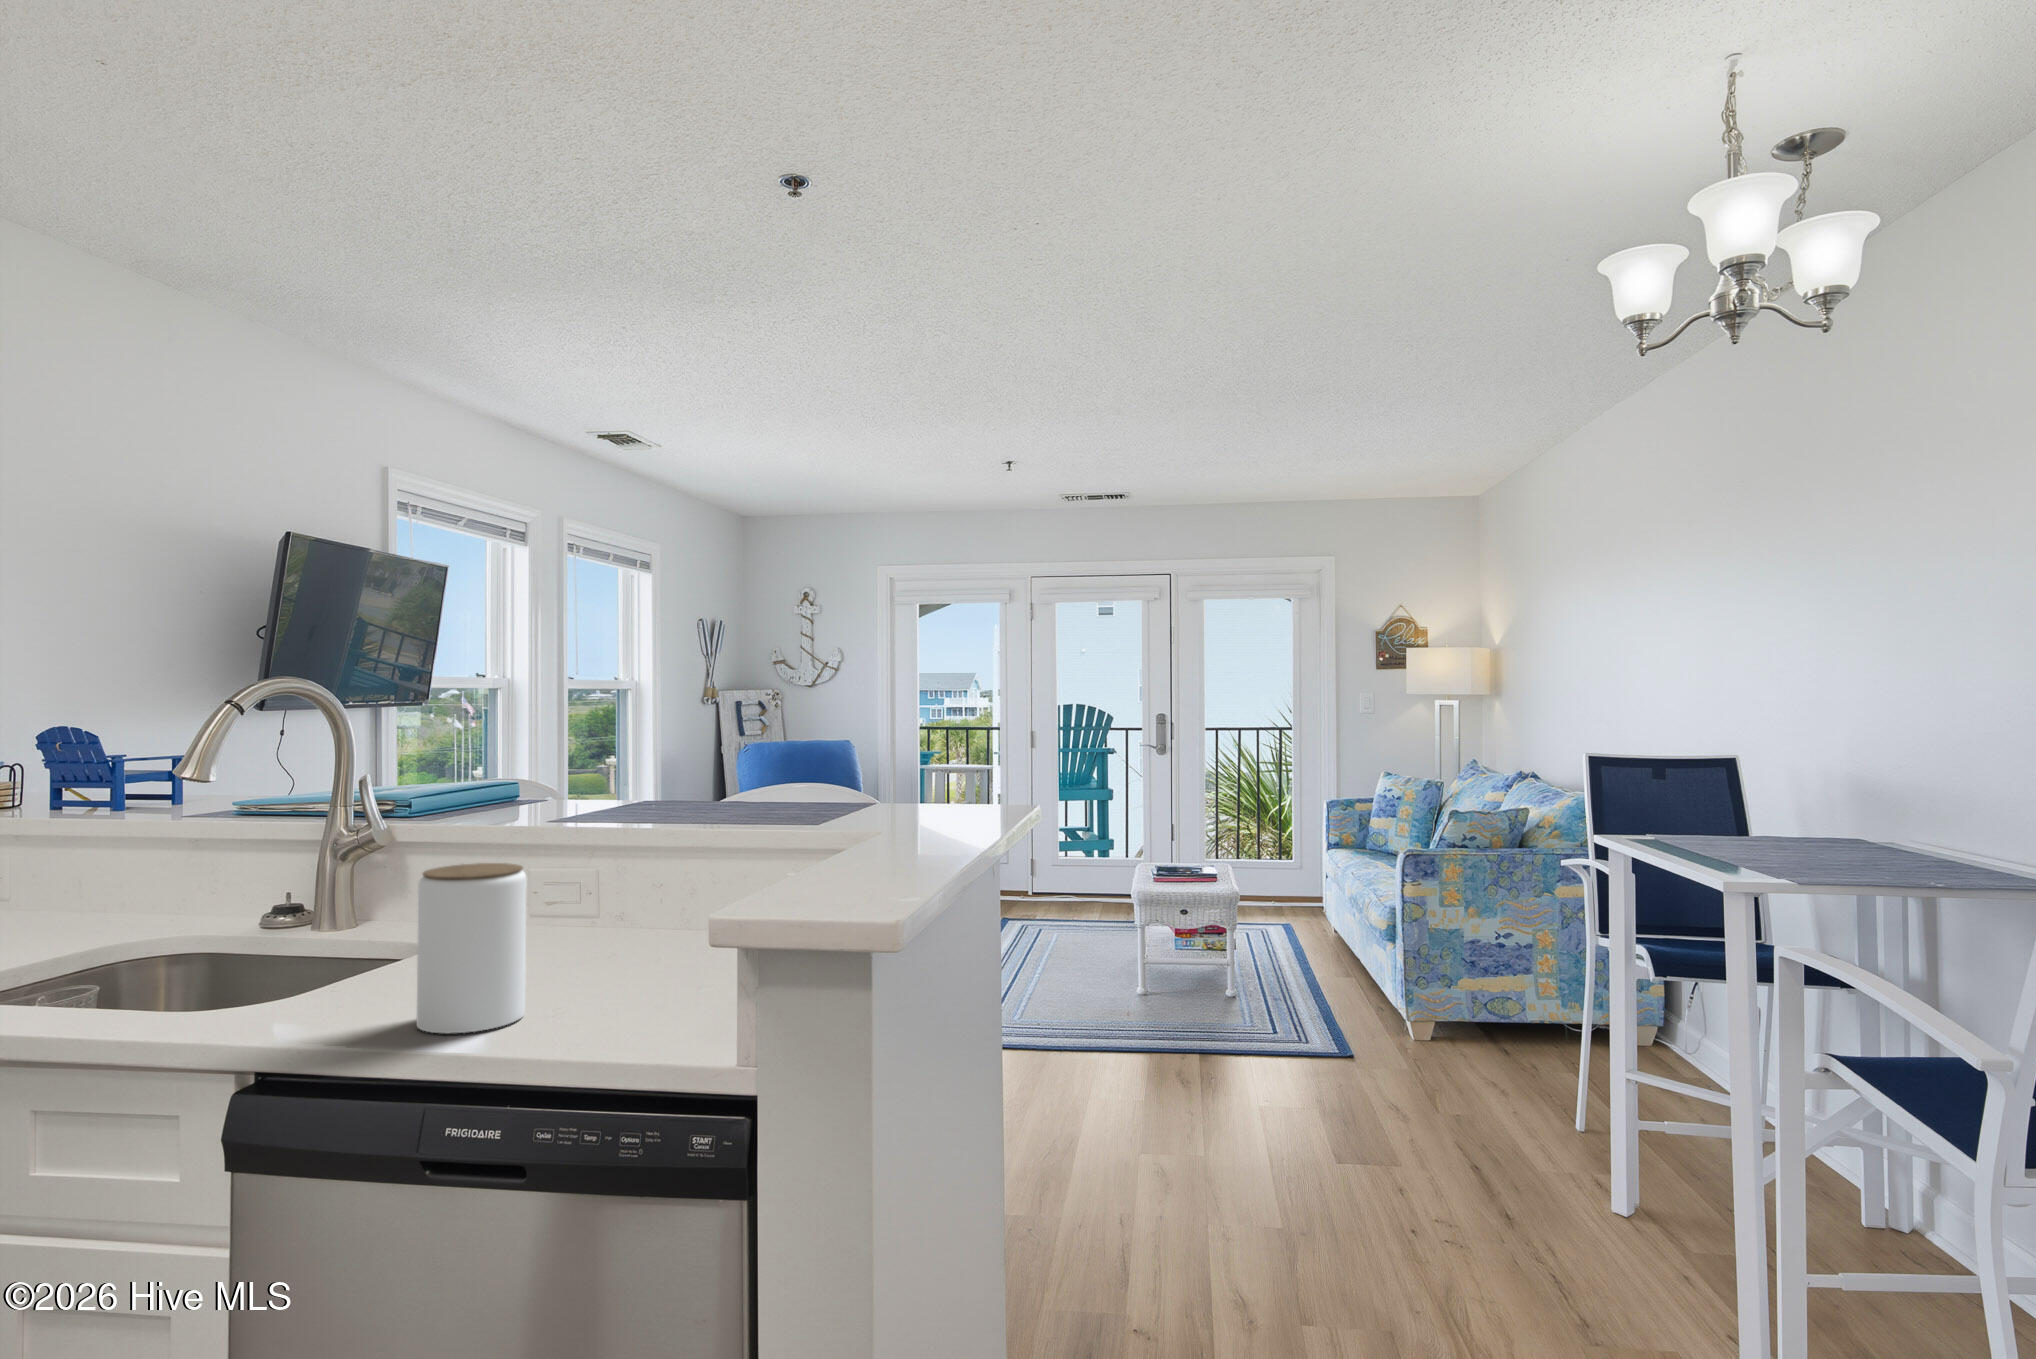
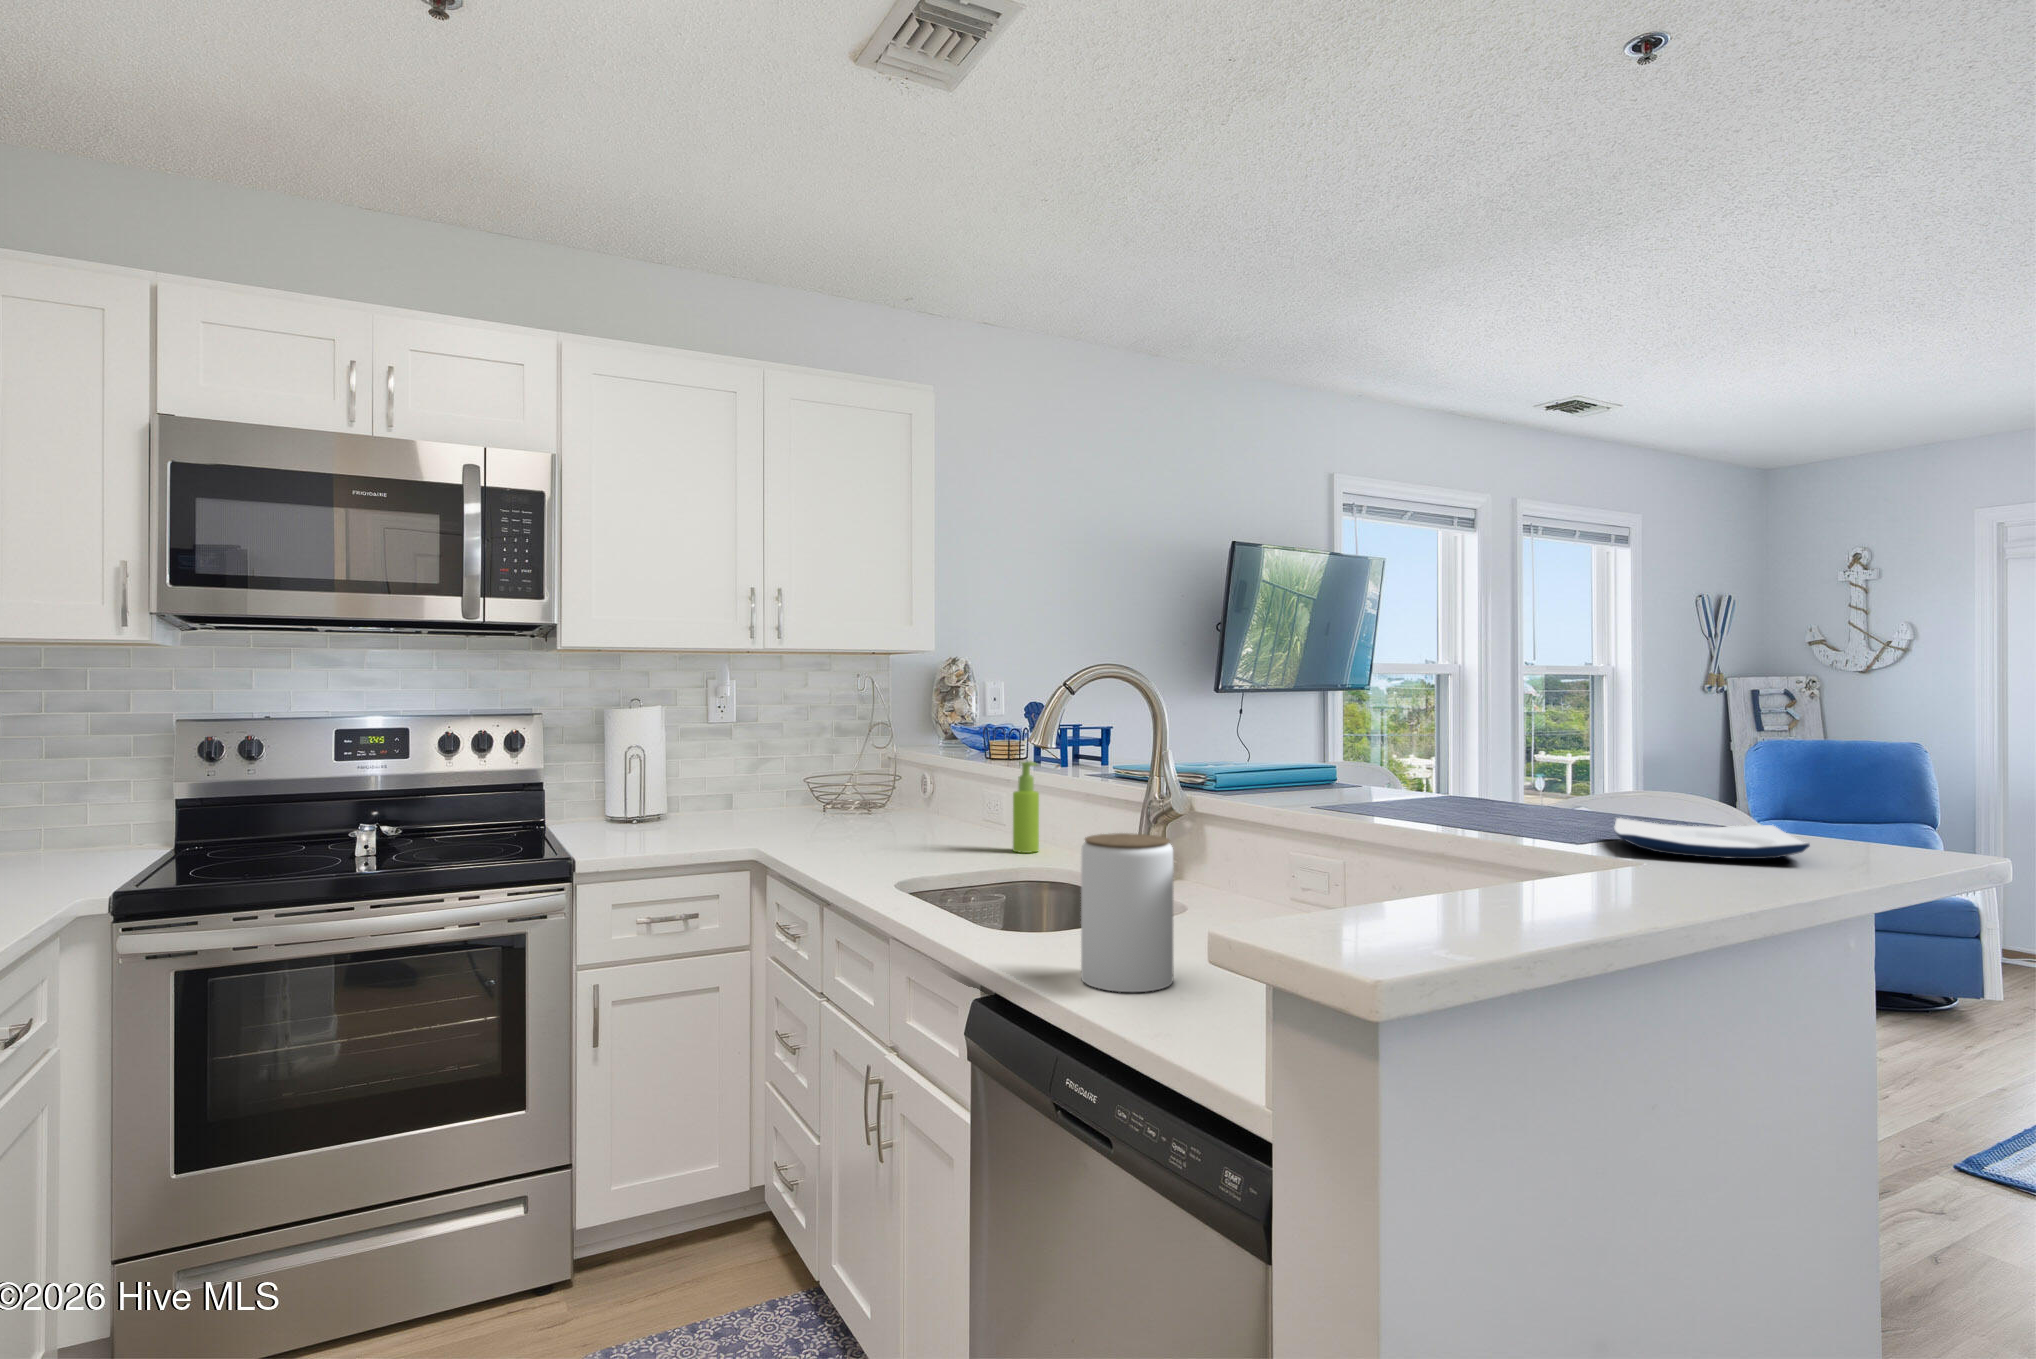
soap dispenser: none [83,802,133,924] -> present [1013,761,1039,853]
plate: none [832,803,969,830] -> present [1614,818,1810,859]

